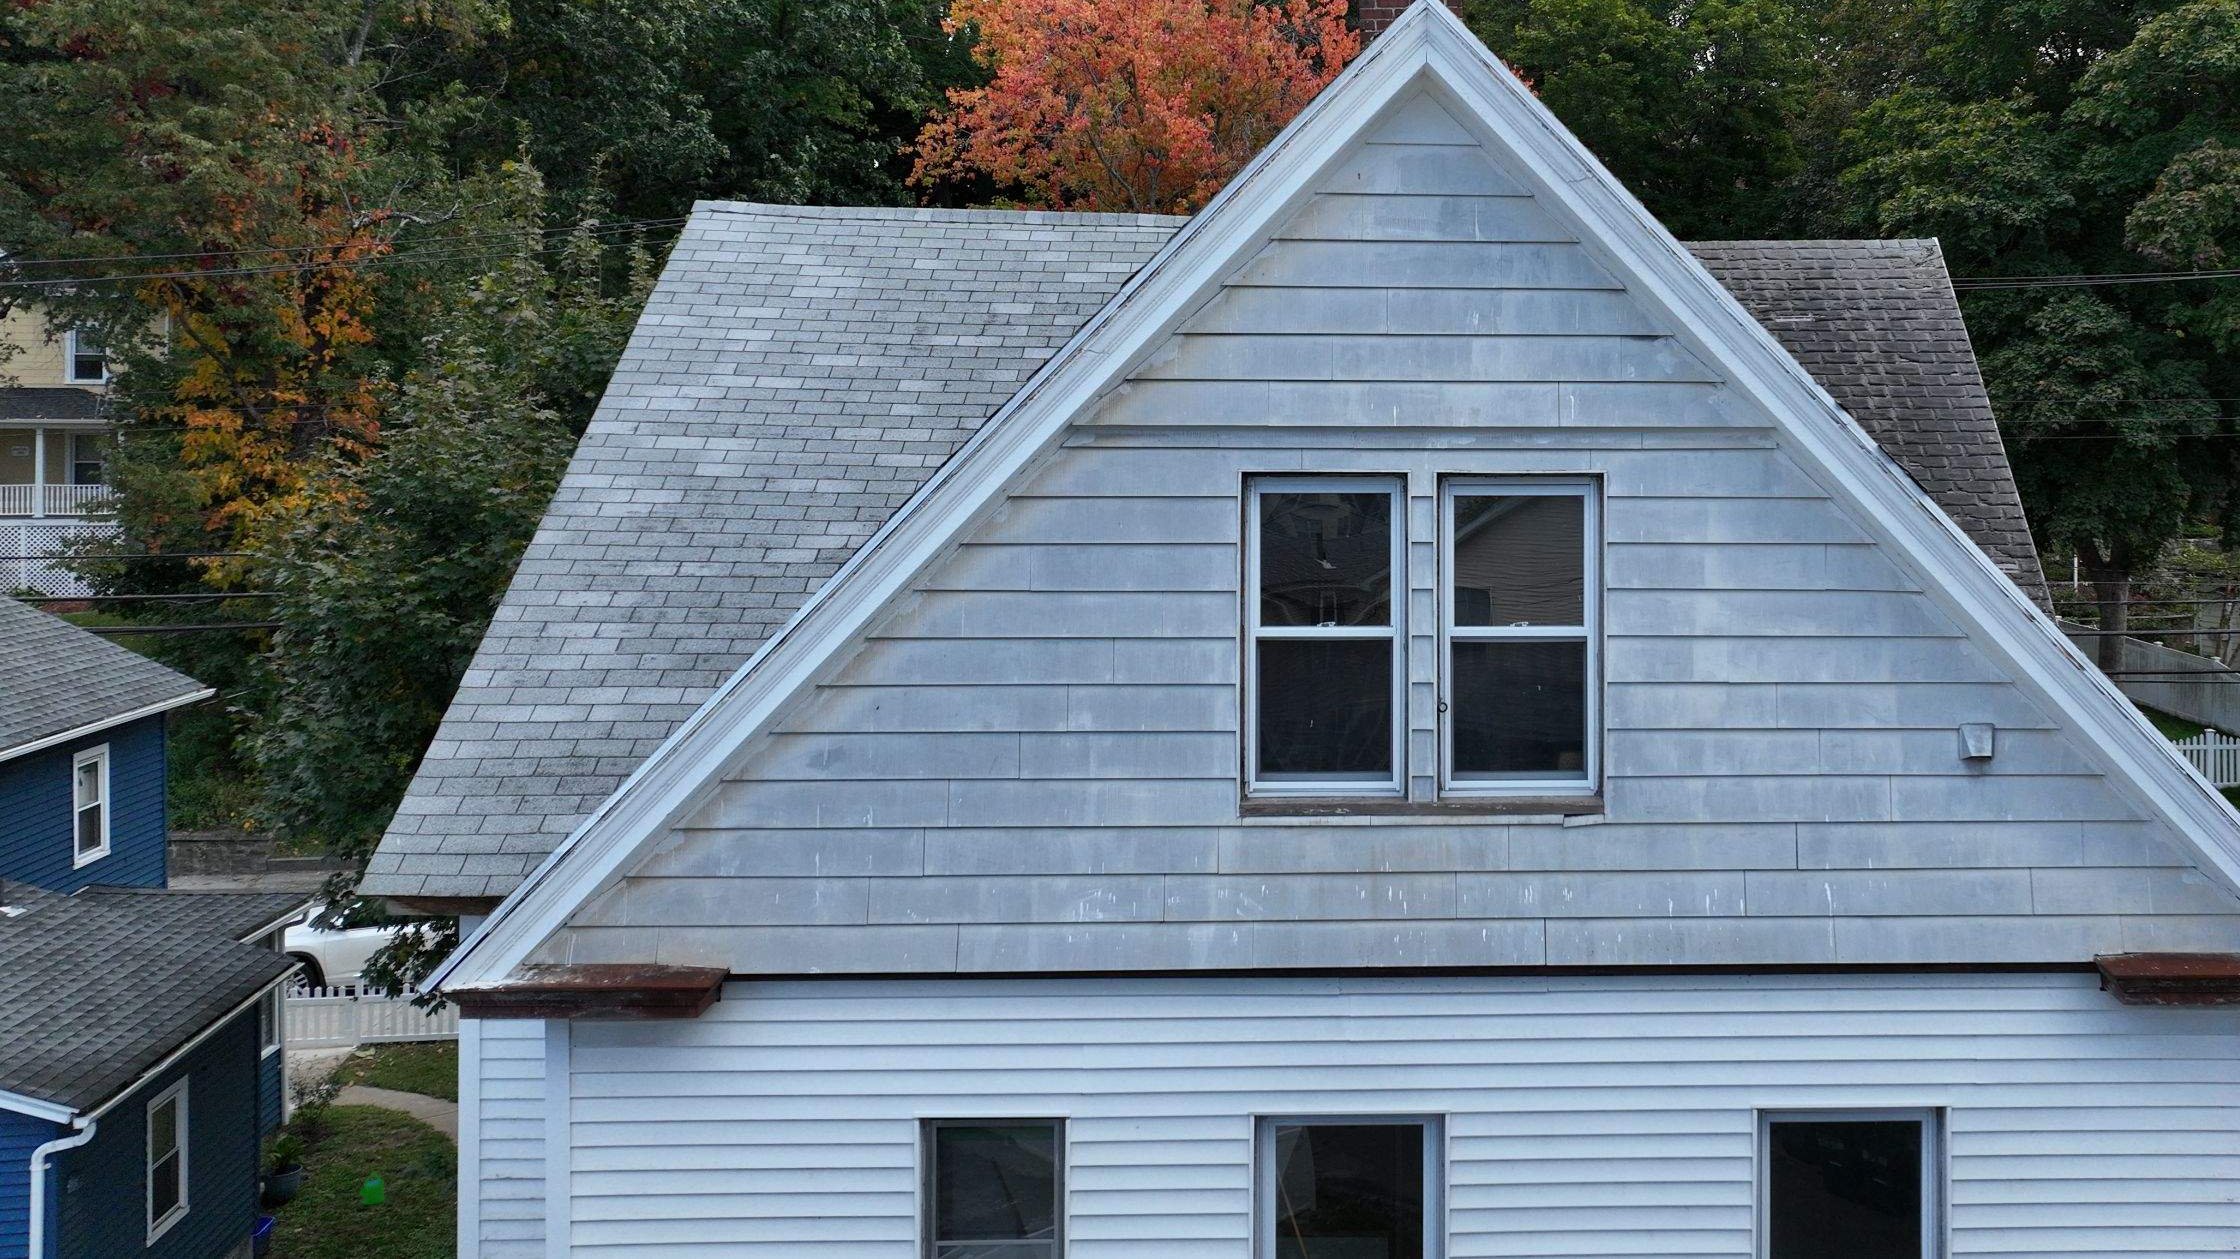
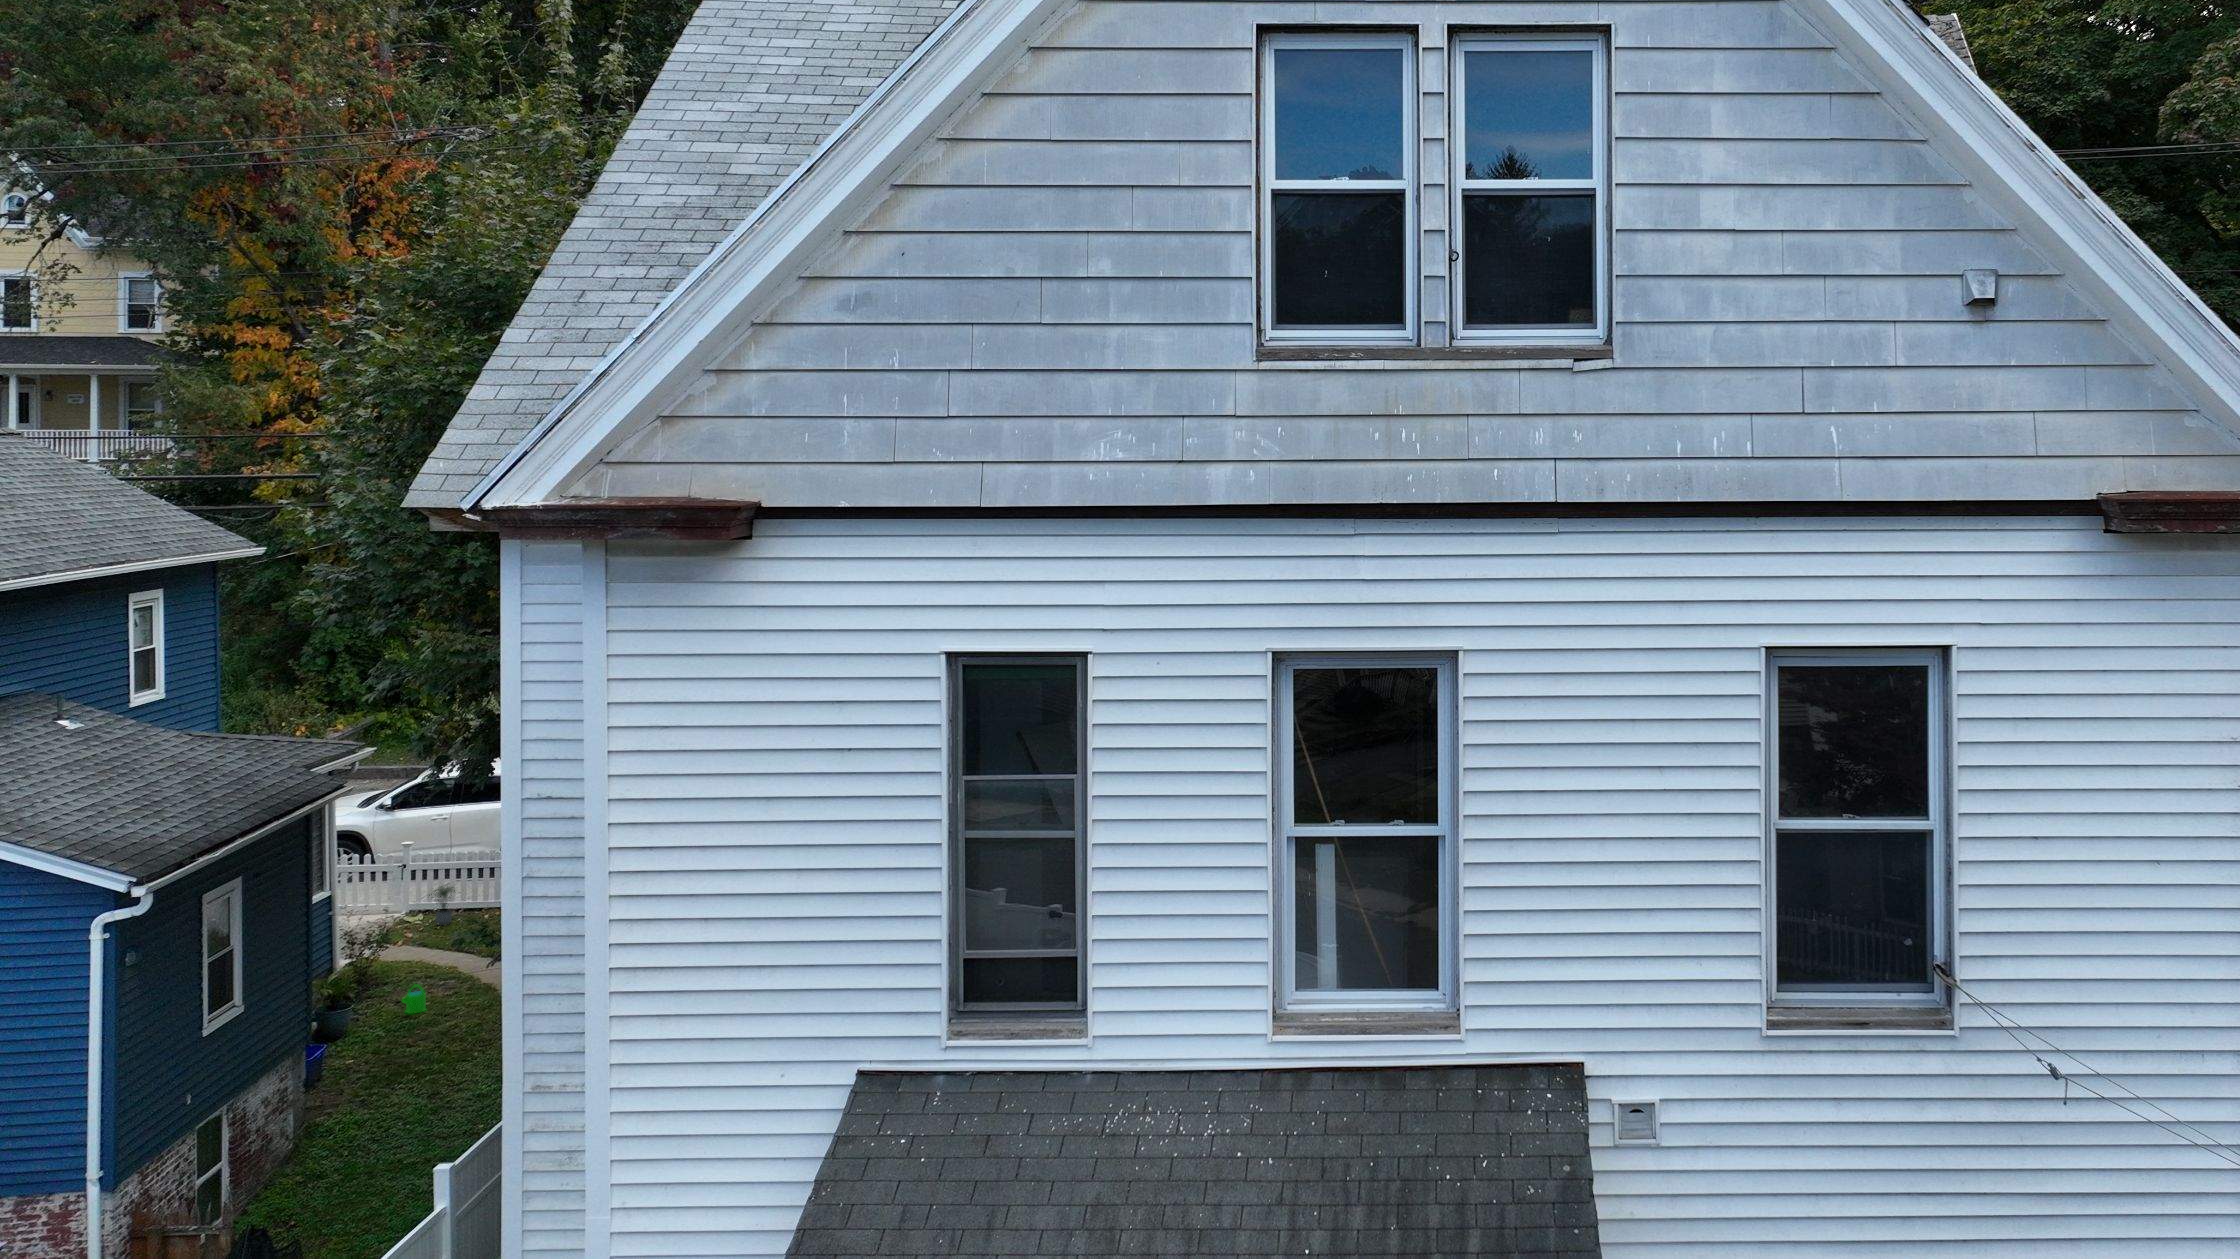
potted plant: none [385,1033,418,1076] -> present [429,886,455,926]

